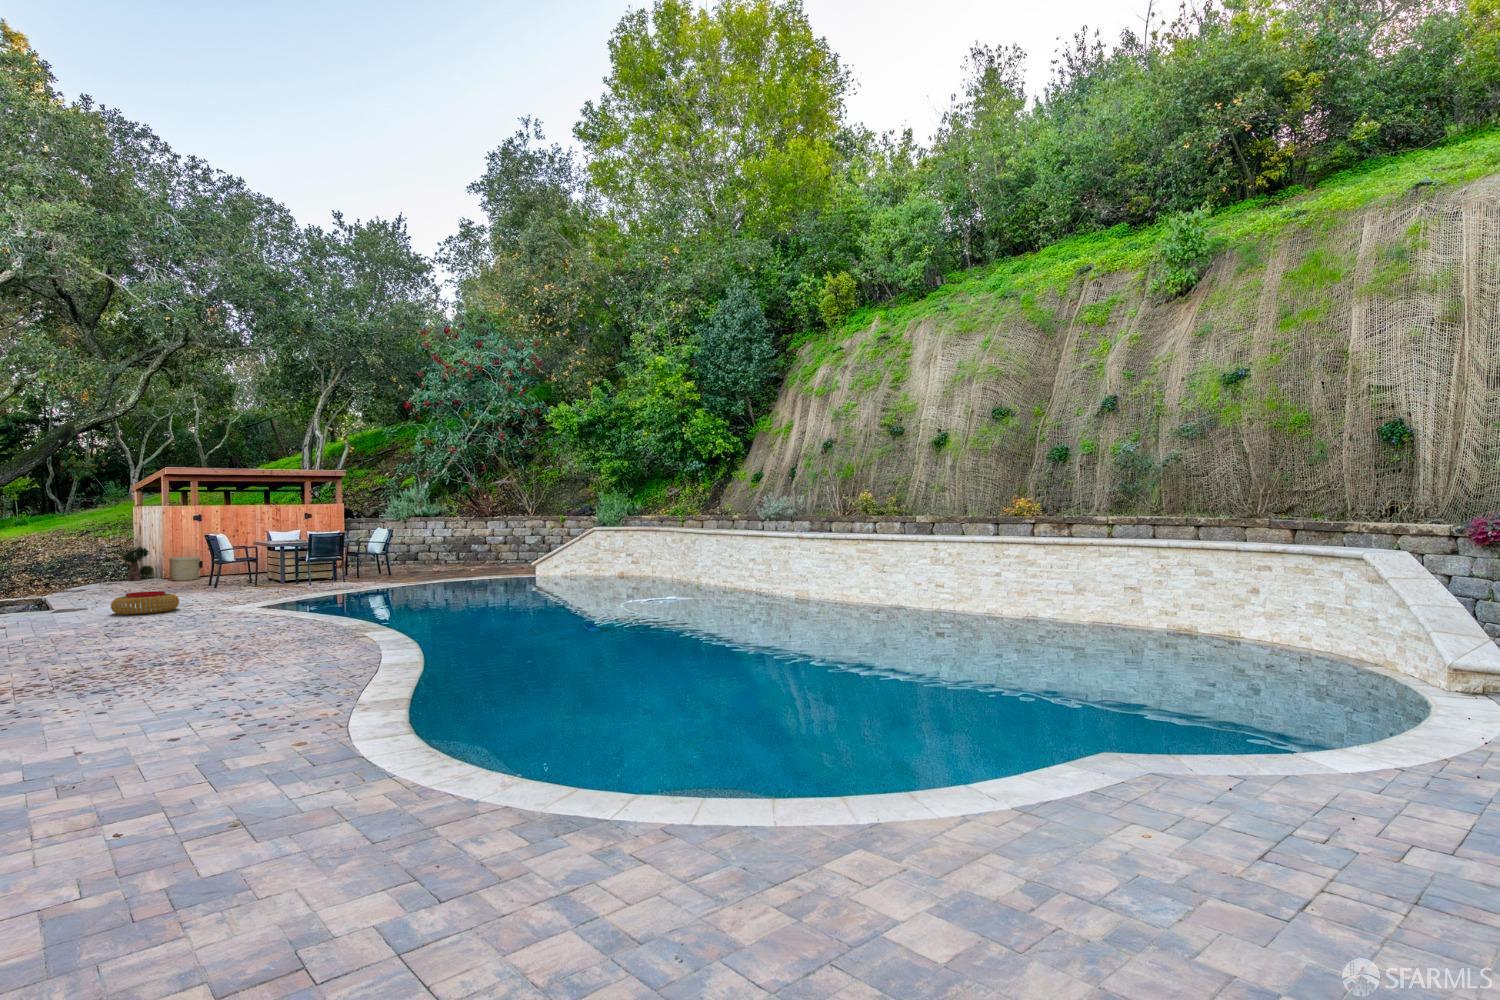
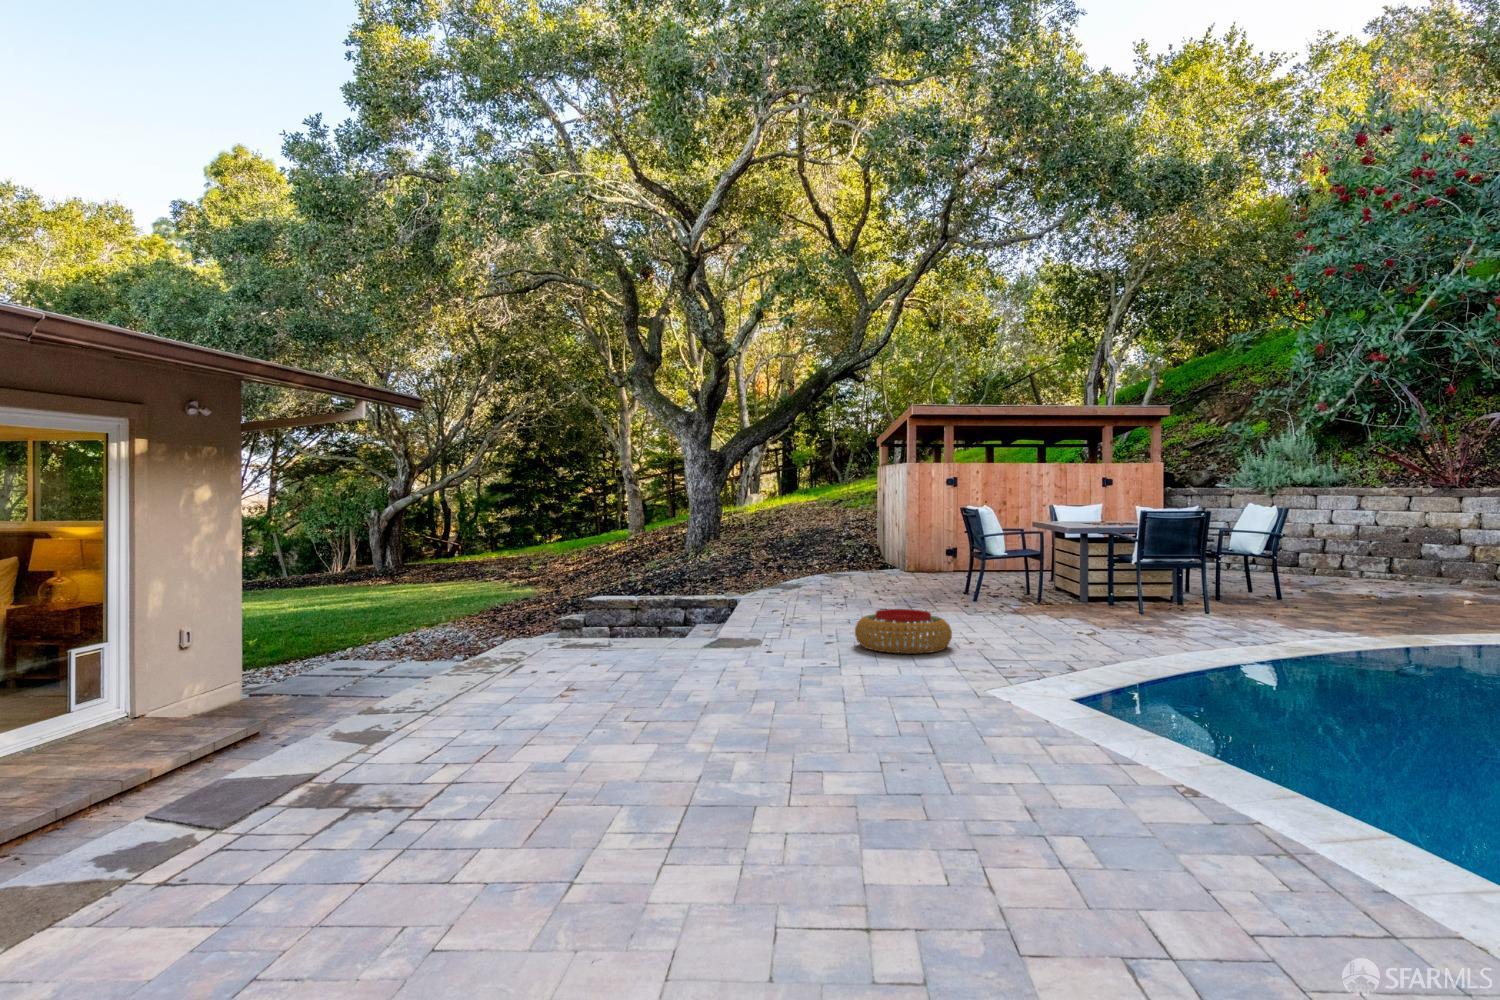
potted plant: present [123,547,154,581] -> none [863,522,899,573]
woven basket: present [169,557,199,581] -> none [917,541,955,579]

